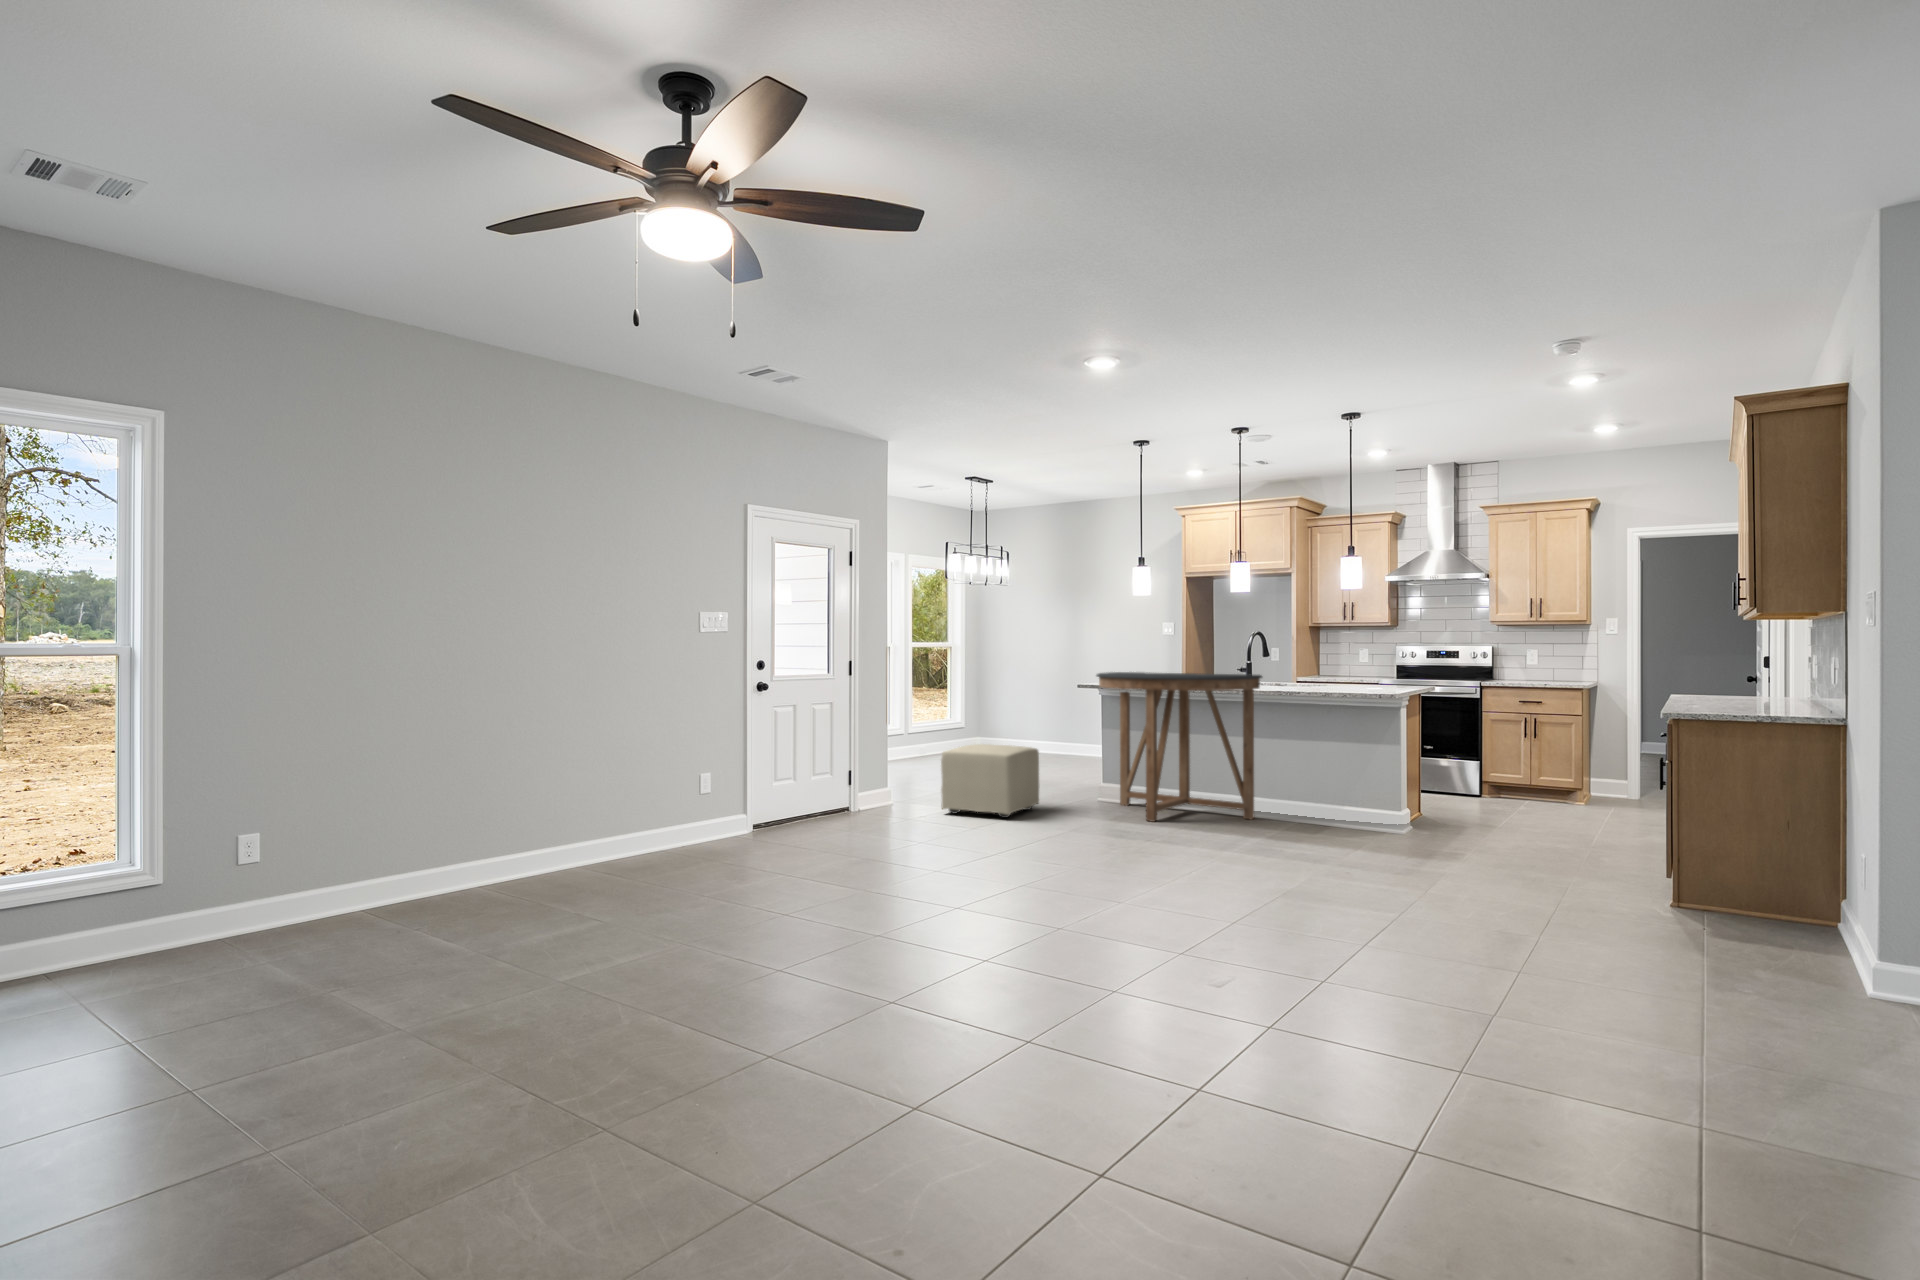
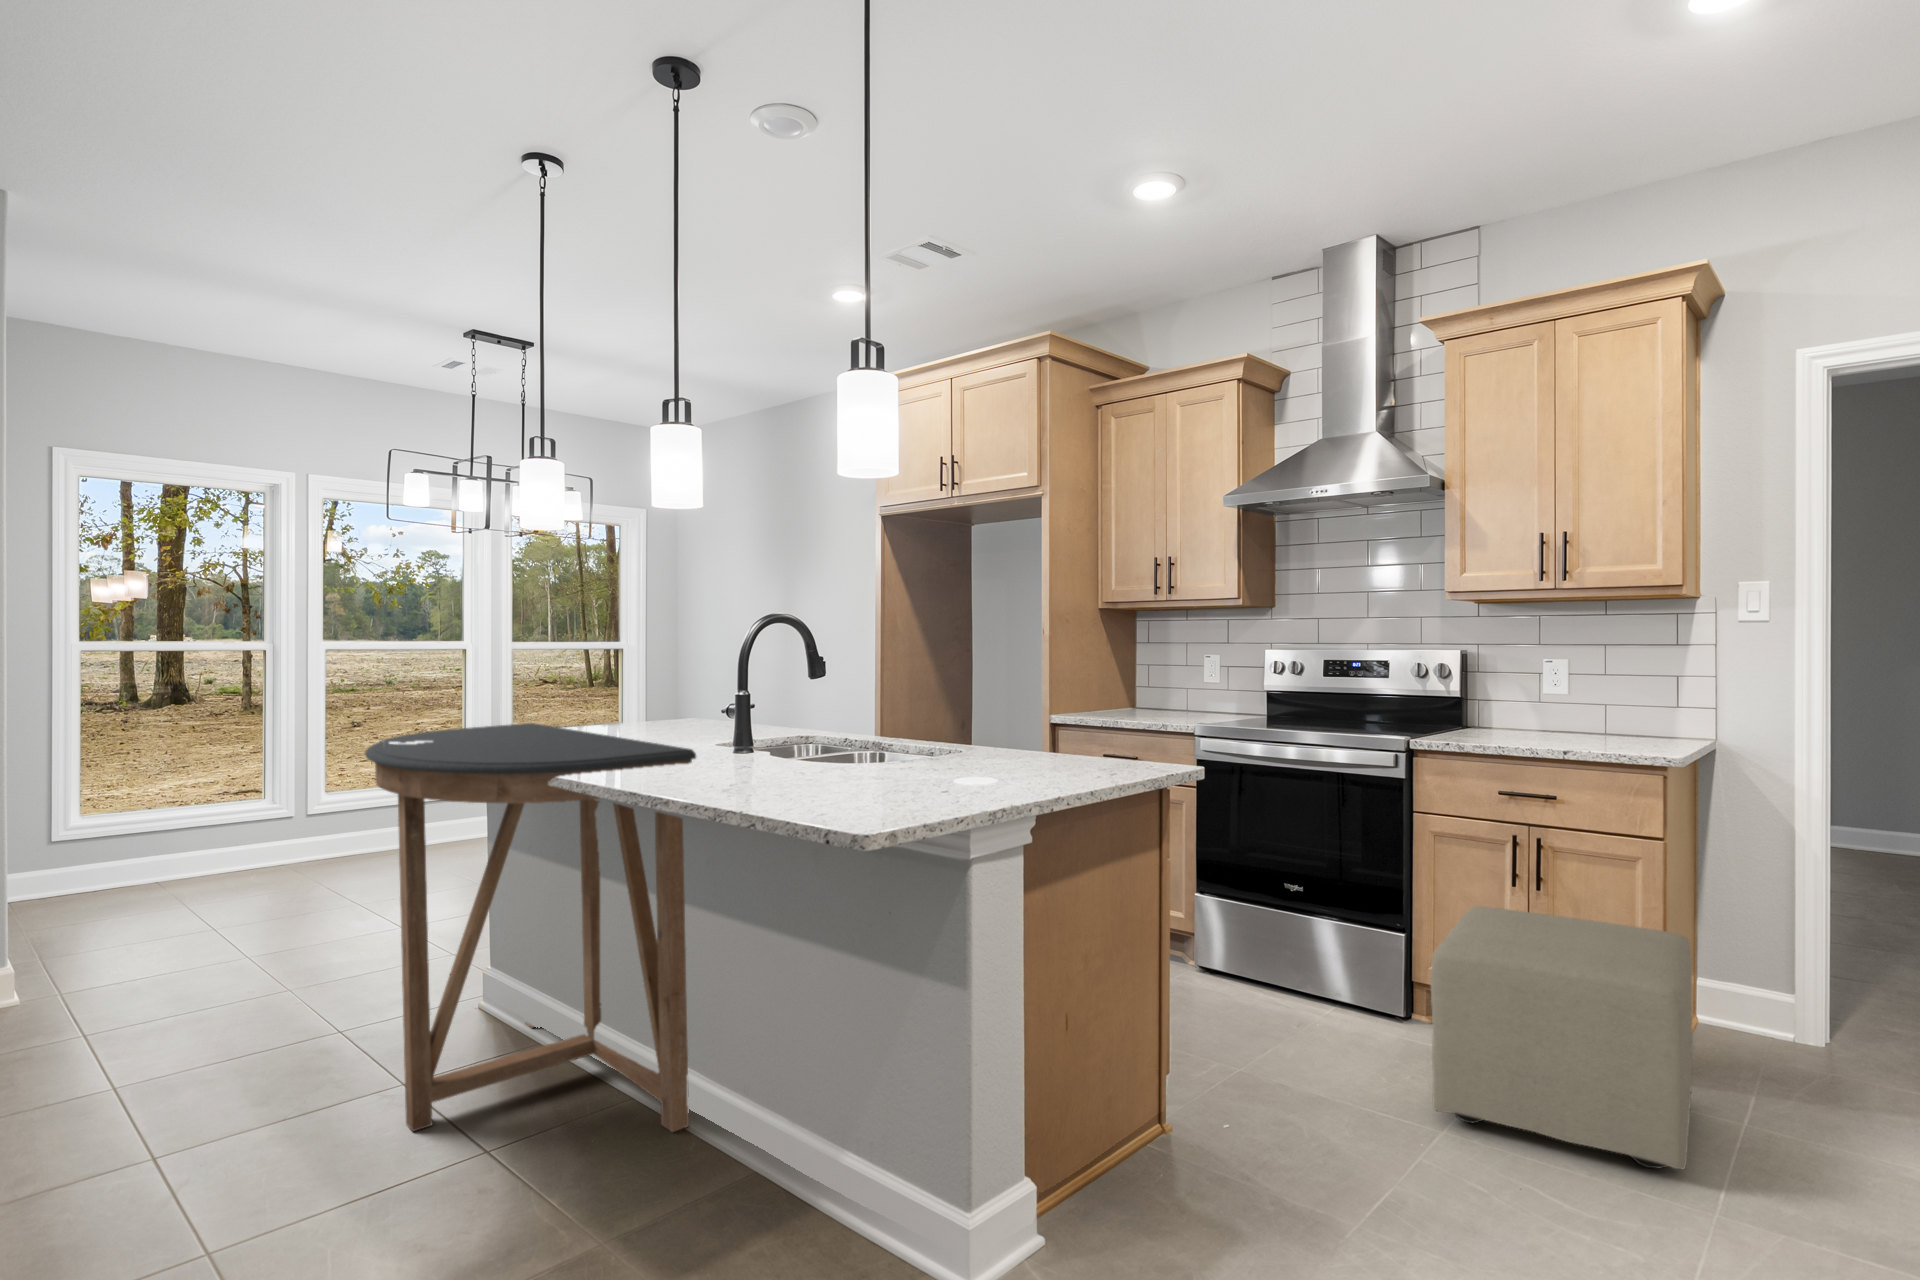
ottoman: present [941,744,1039,818] -> present [1430,906,1693,1170]

